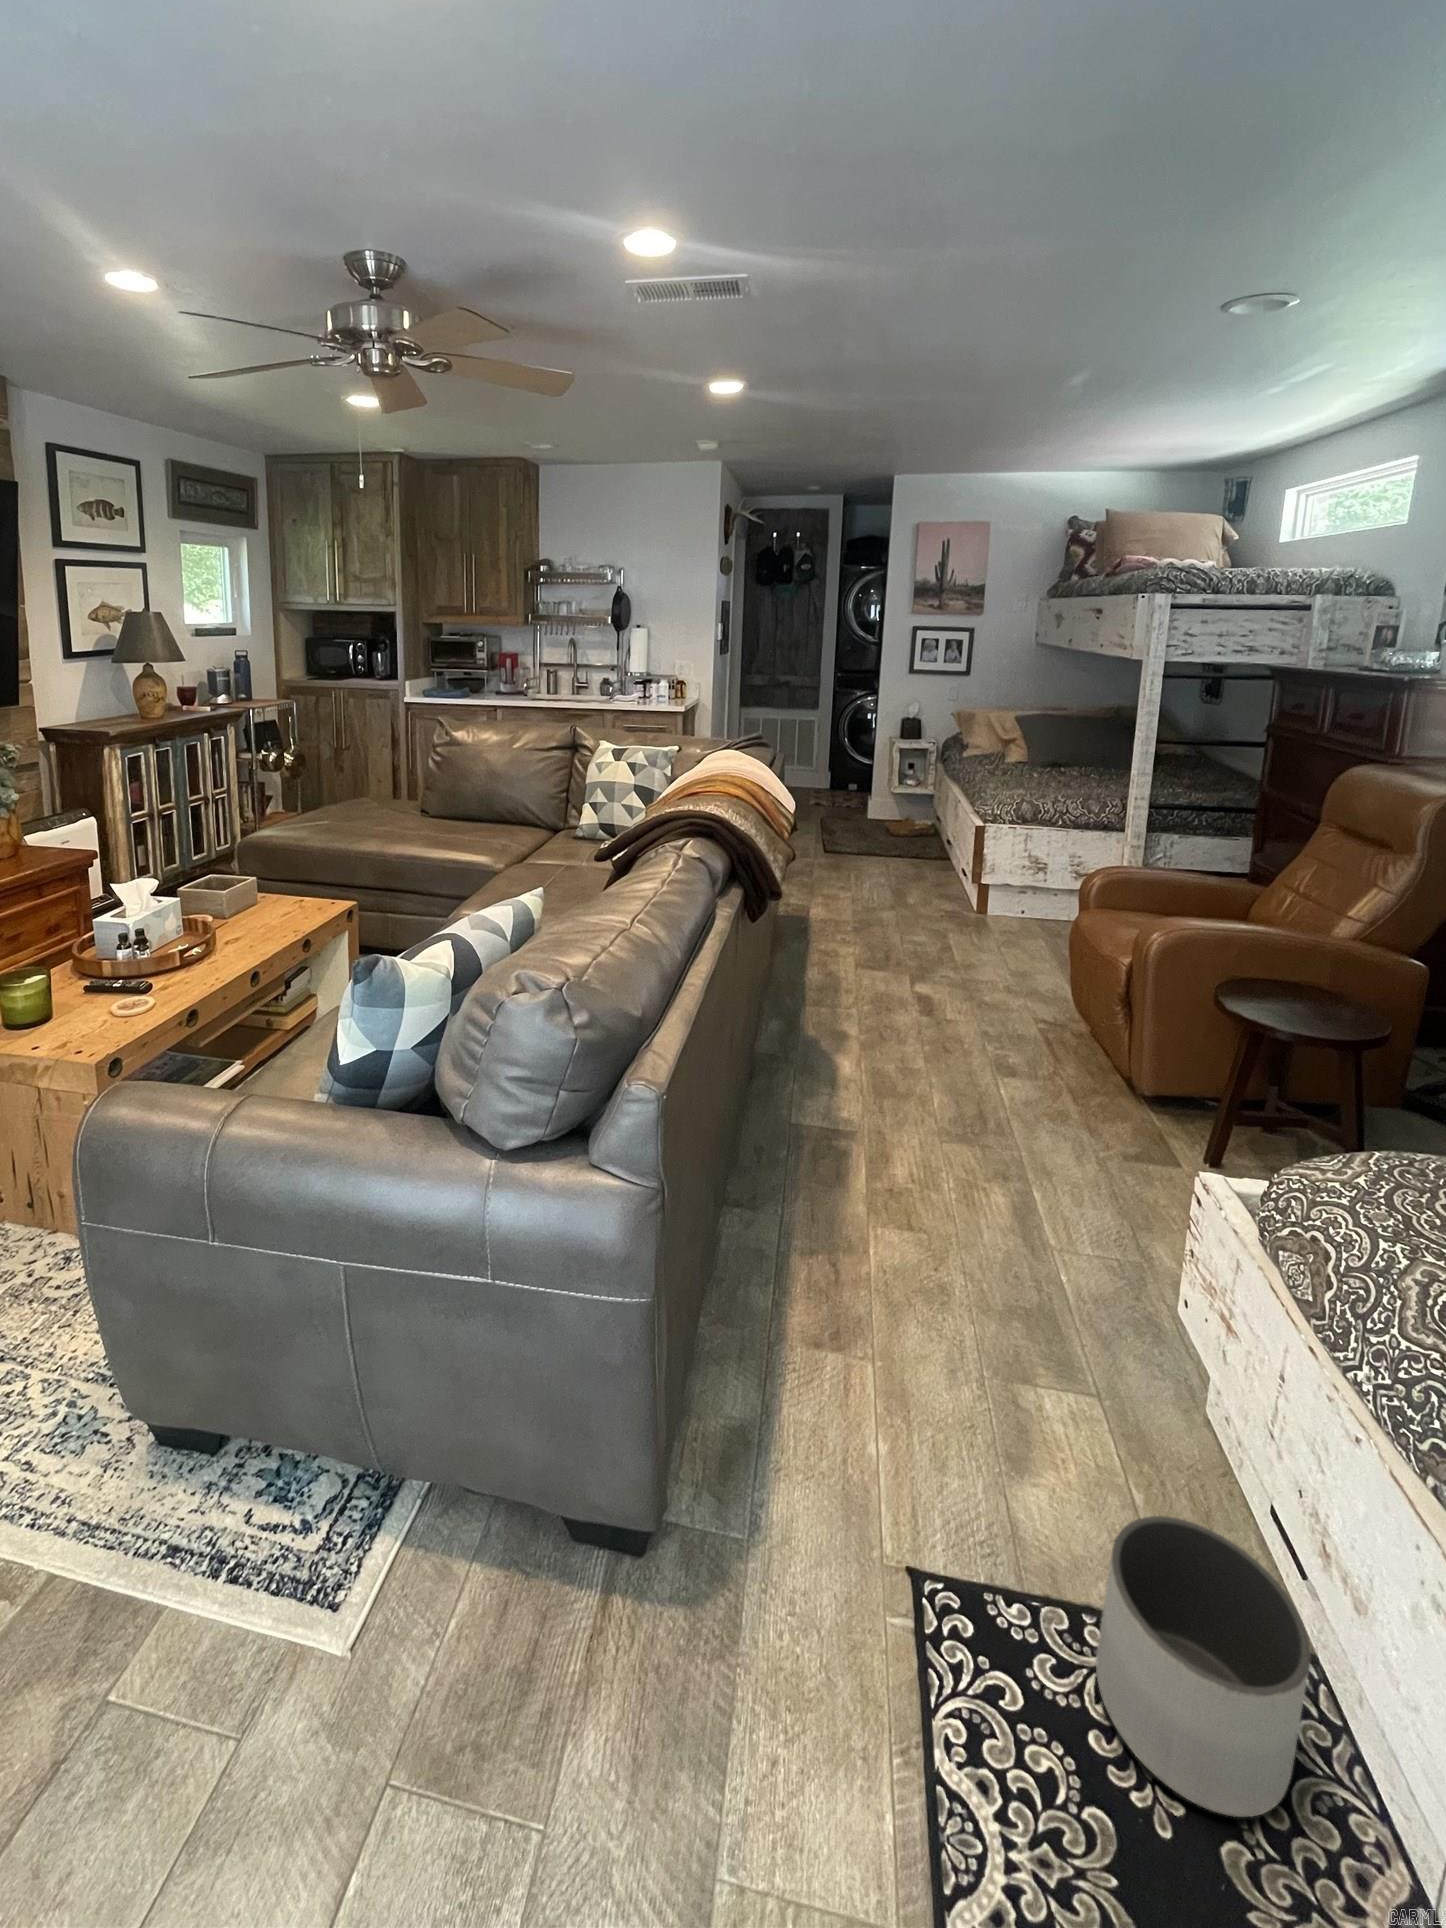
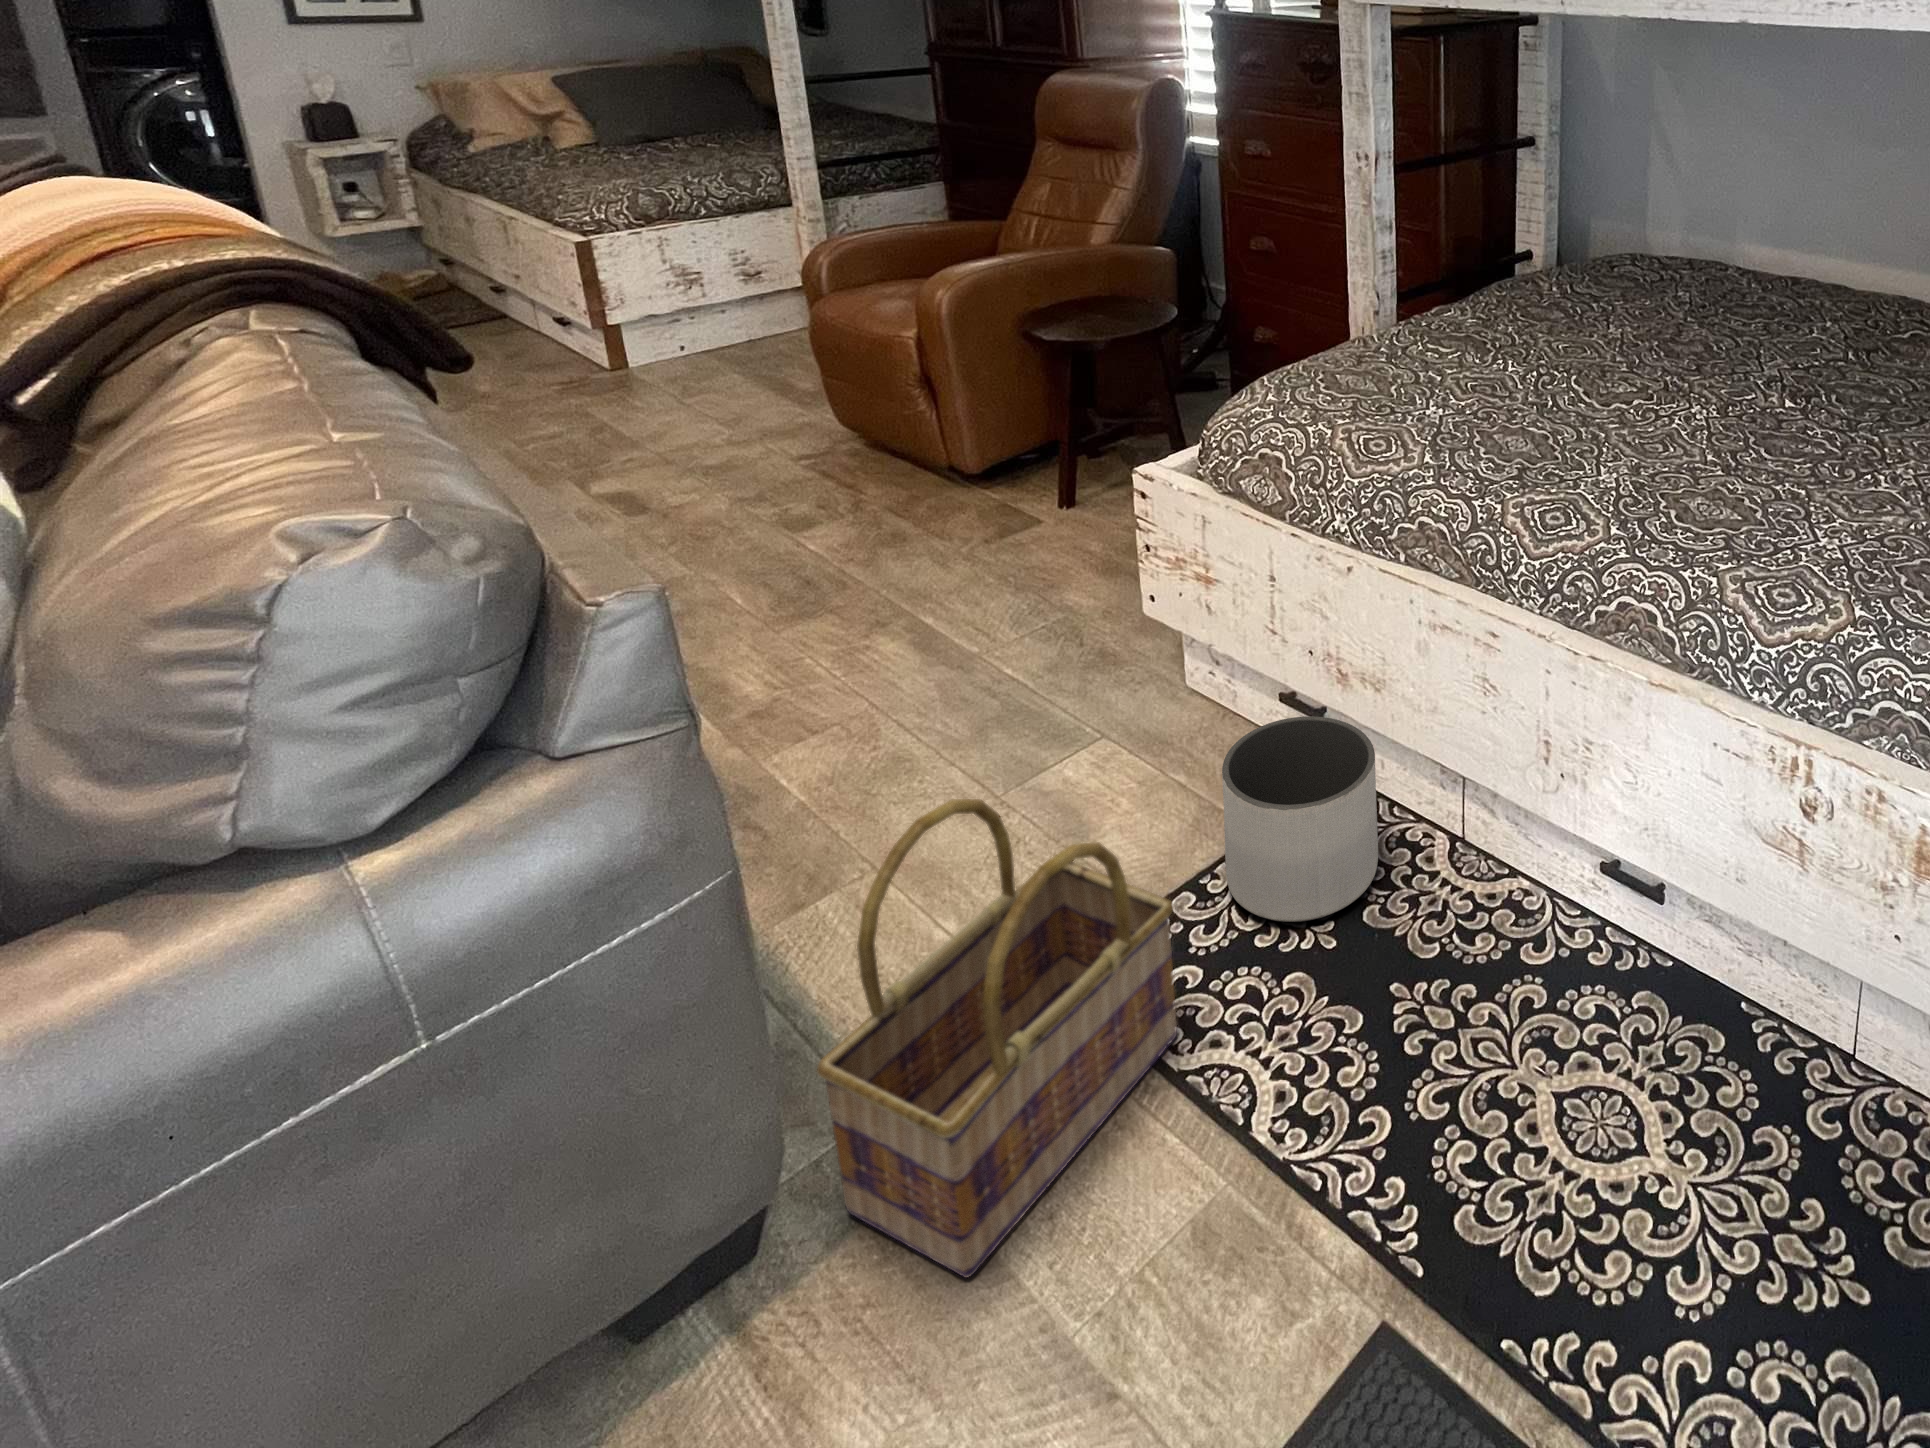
basket: none [693,1363,979,1738] -> present [817,799,1177,1278]

